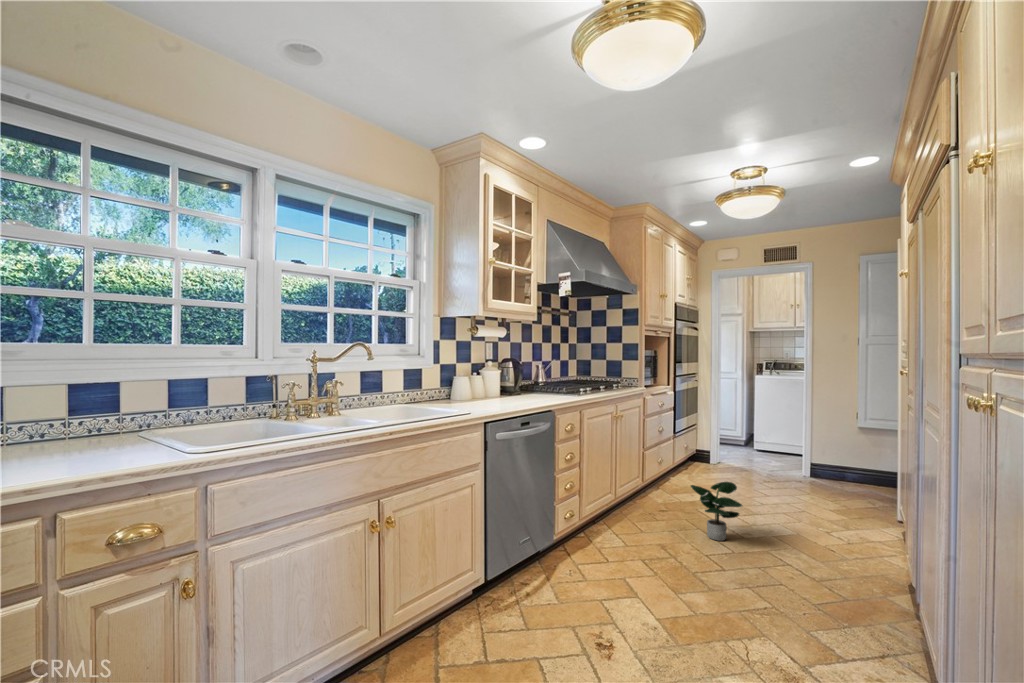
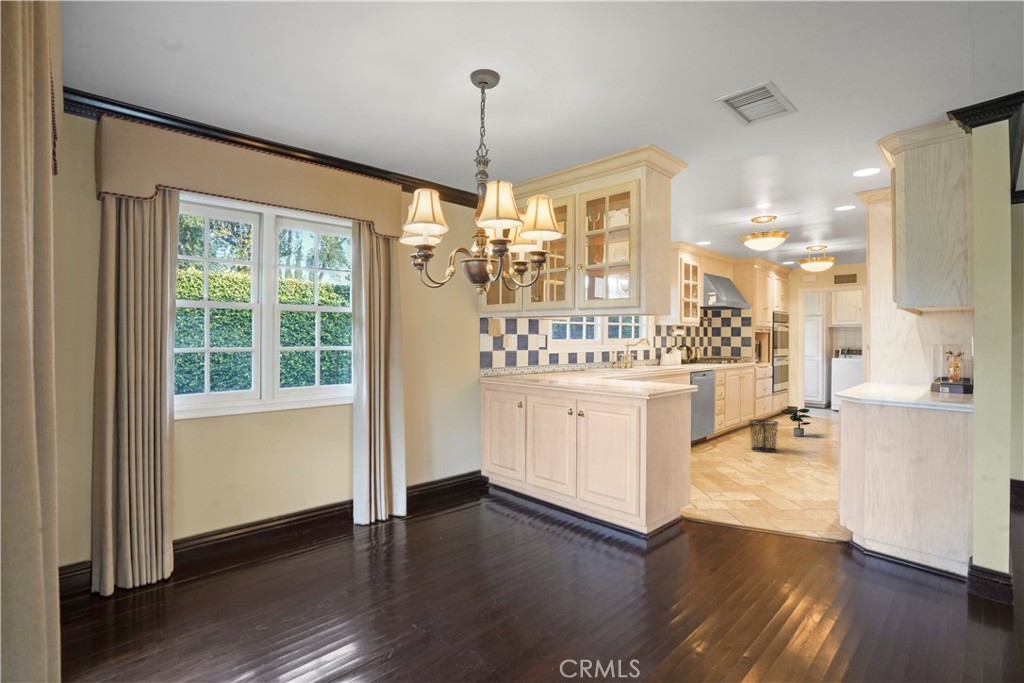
waste bin: none [609,536,678,636] -> present [749,419,778,453]

